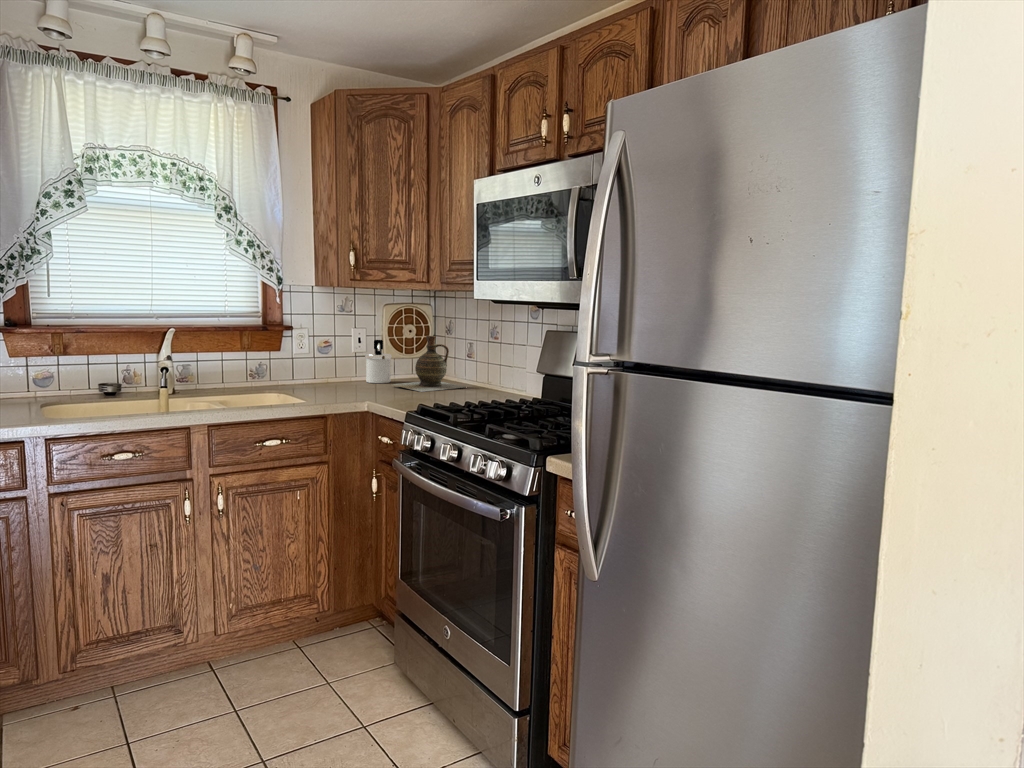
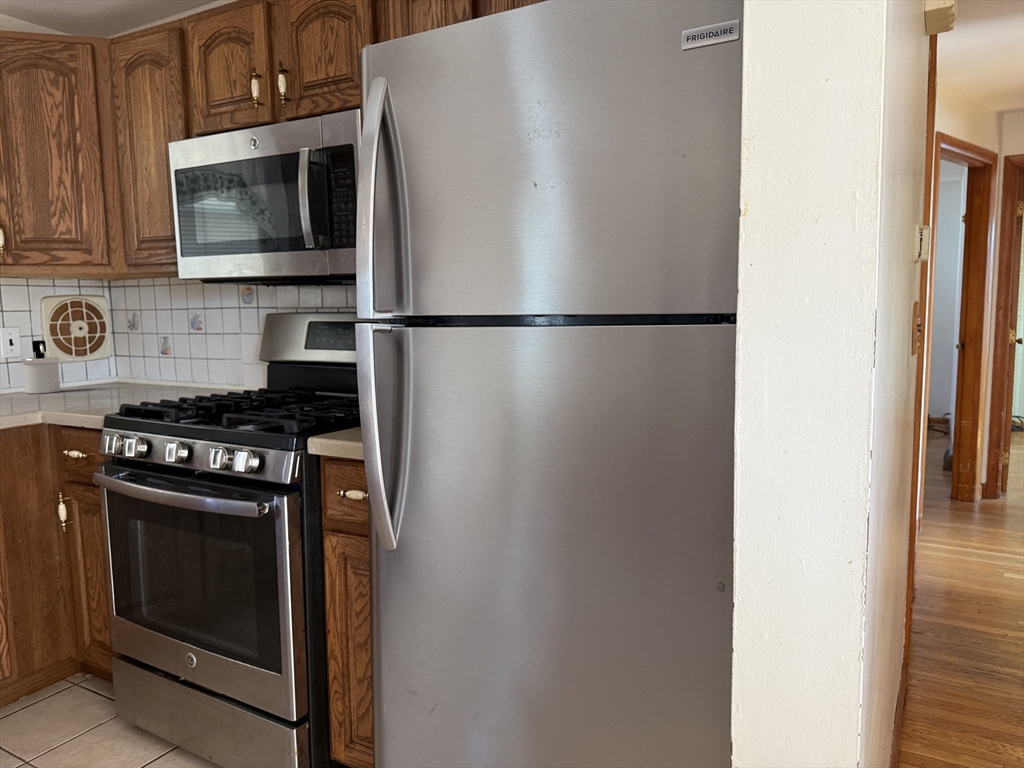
ceramic jug: present [392,336,464,392] -> none [64,331,168,396]

